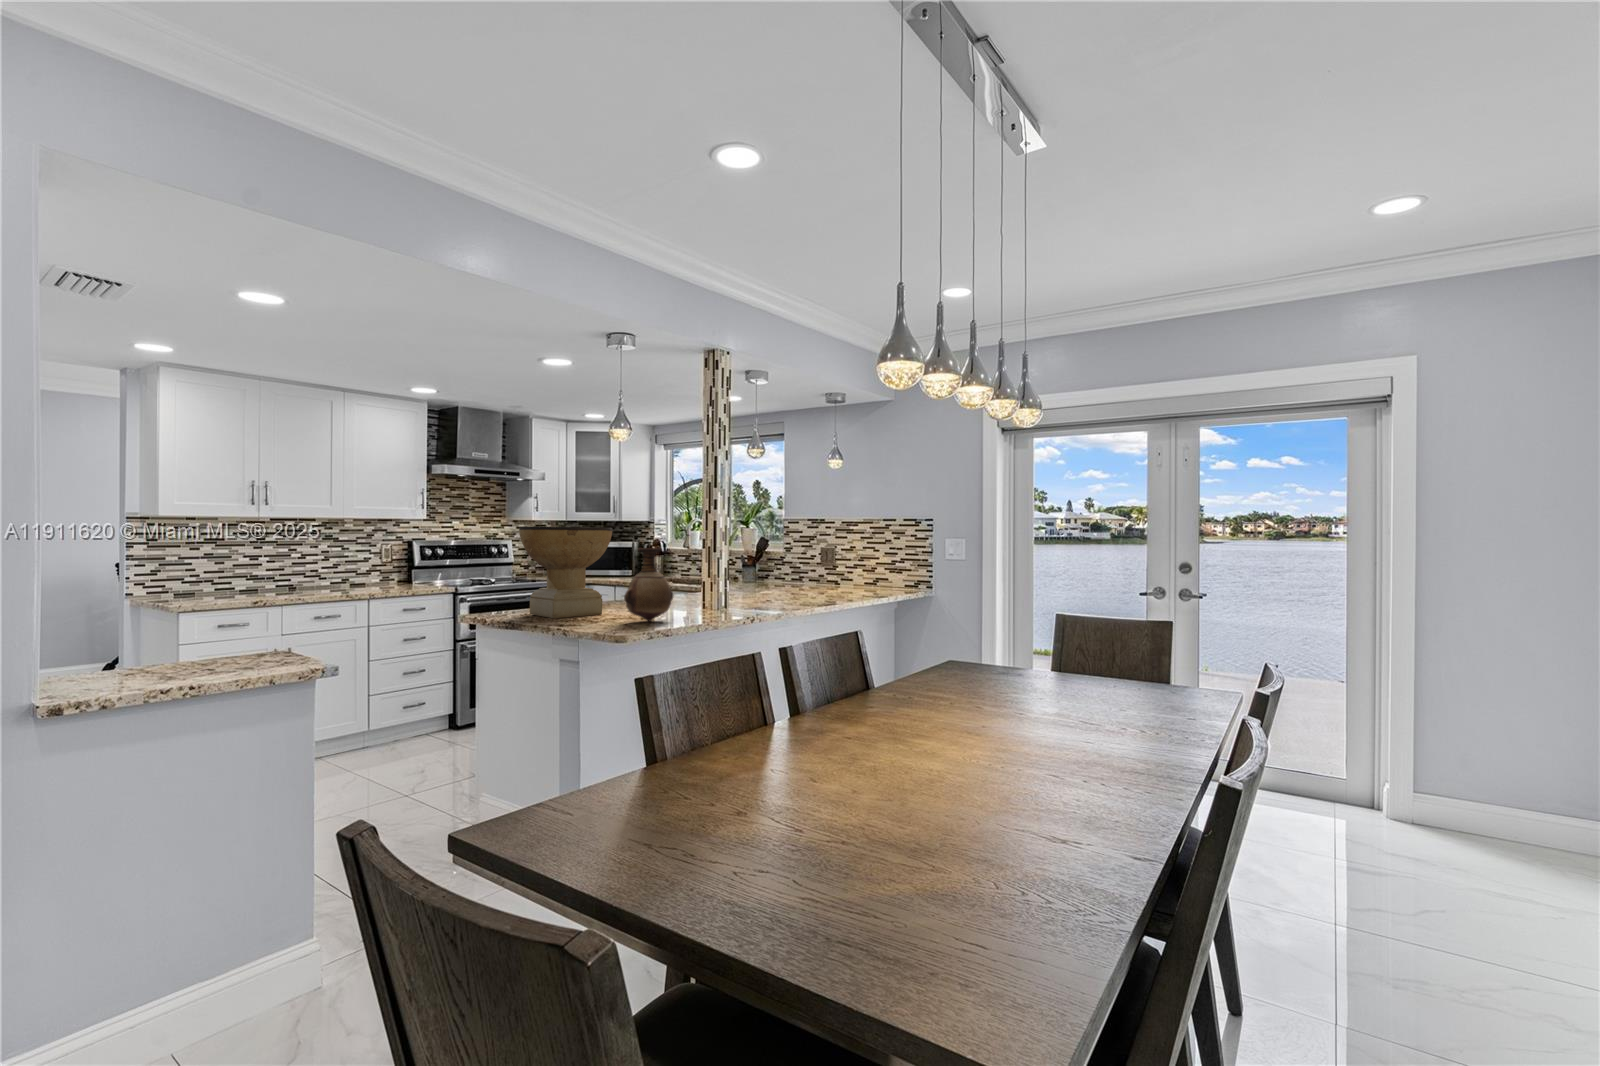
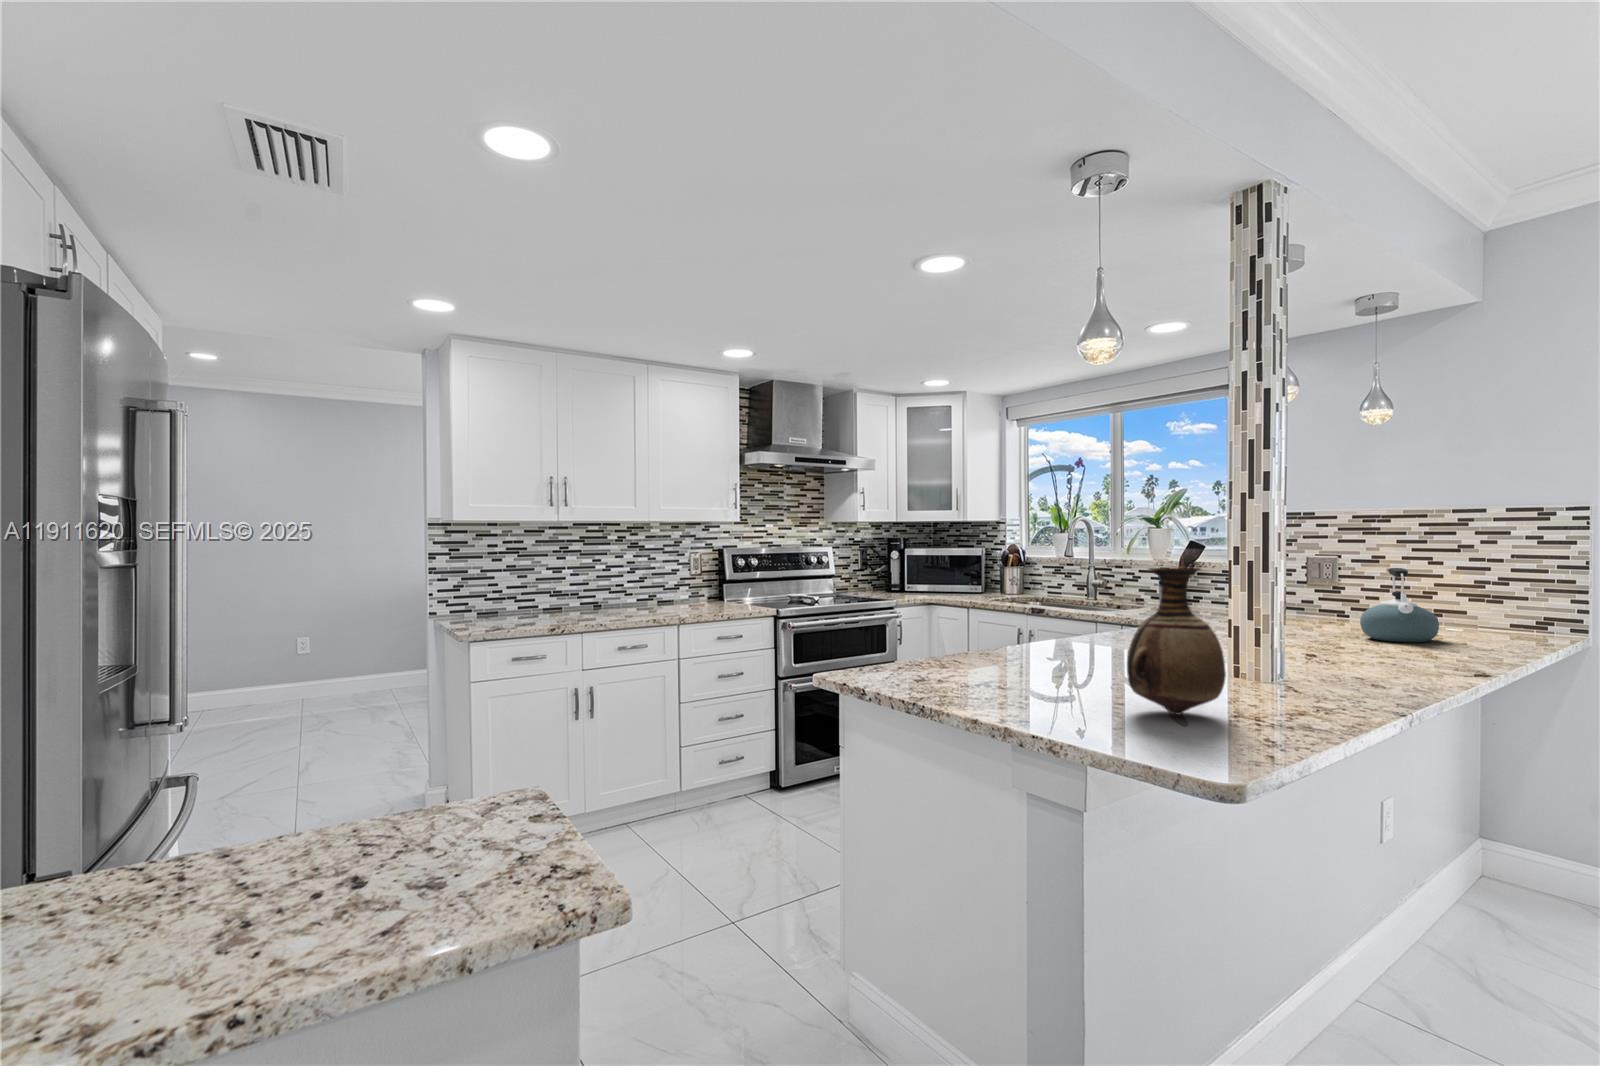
decorative bowl: present [519,526,612,618] -> none [896,527,1049,686]
kettle: none [821,553,857,595] -> present [1360,568,1439,642]

